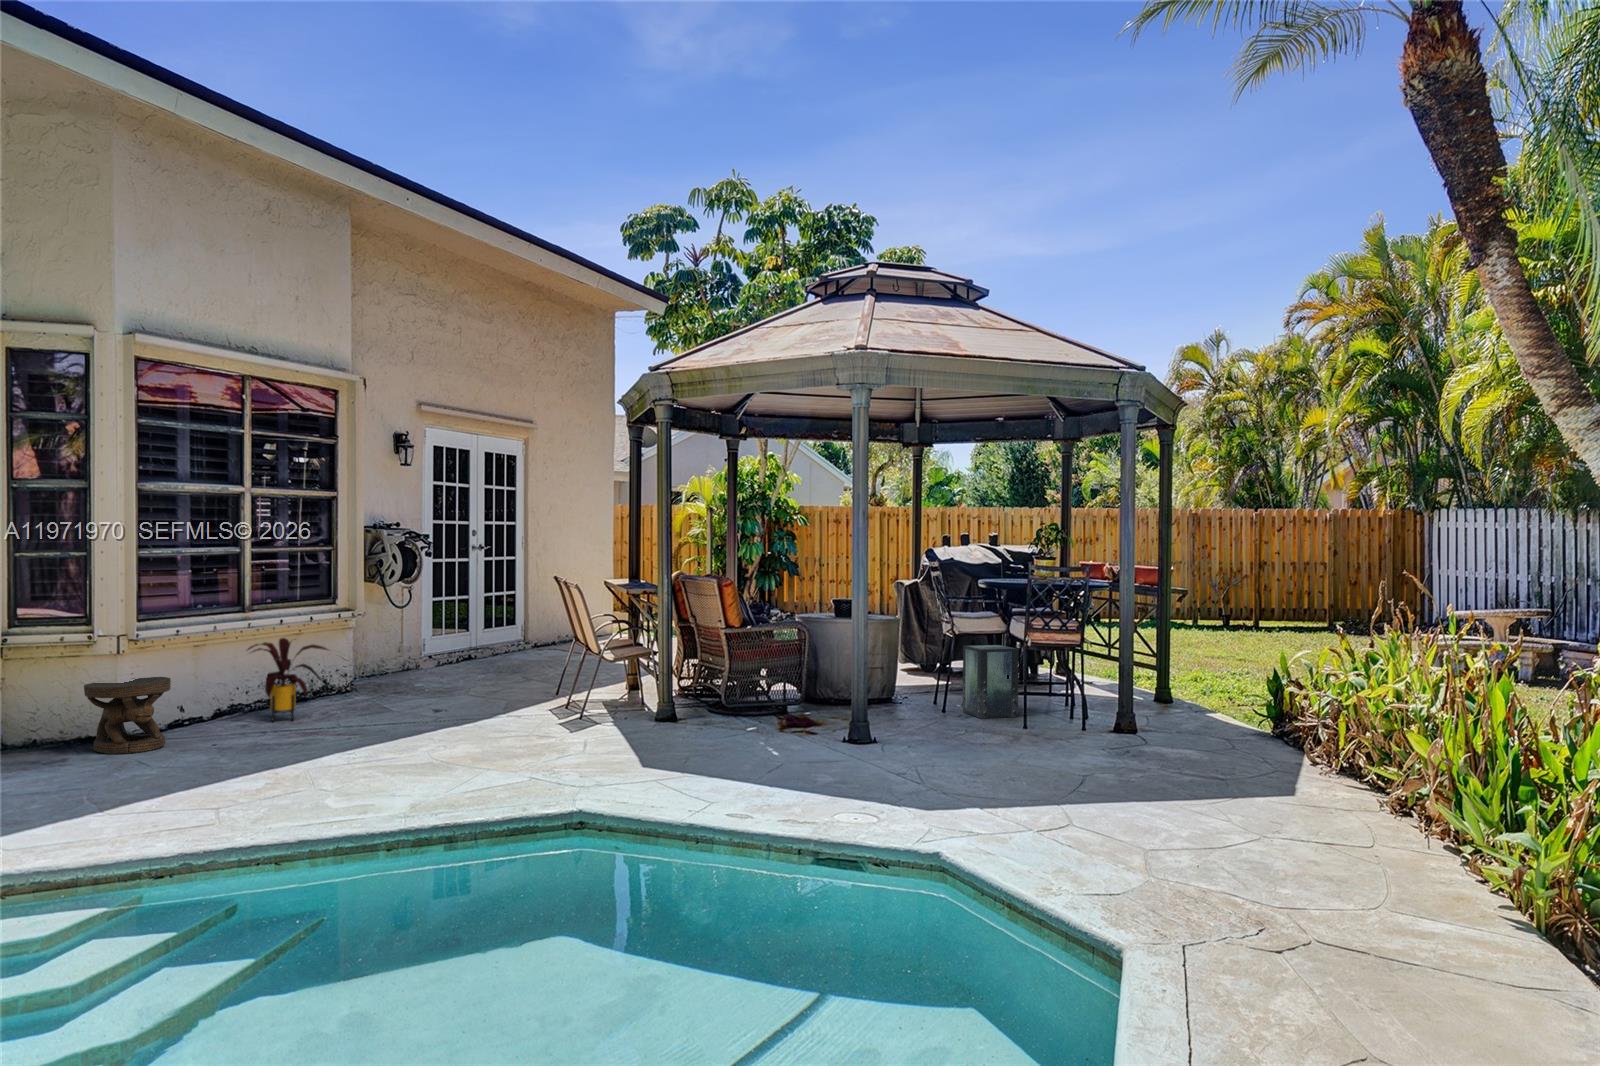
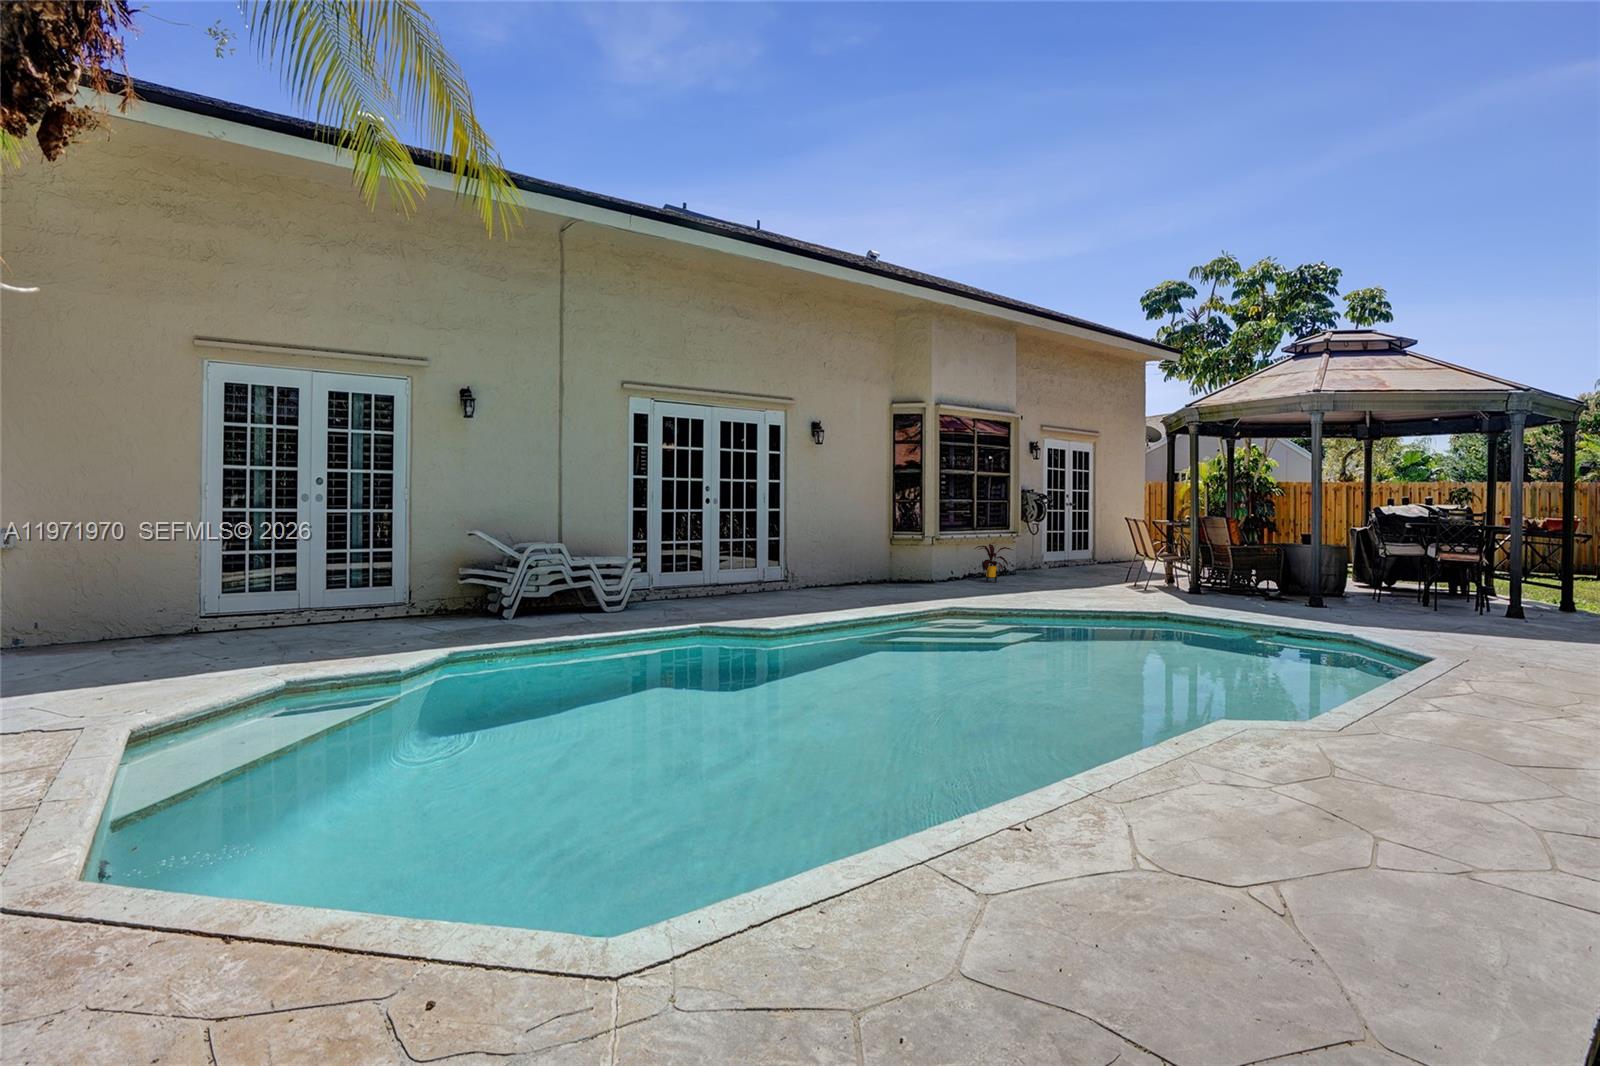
storage box: present [963,645,1019,718] -> none [1385,560,1427,603]
side table: present [84,677,171,754] -> none [920,557,953,587]

